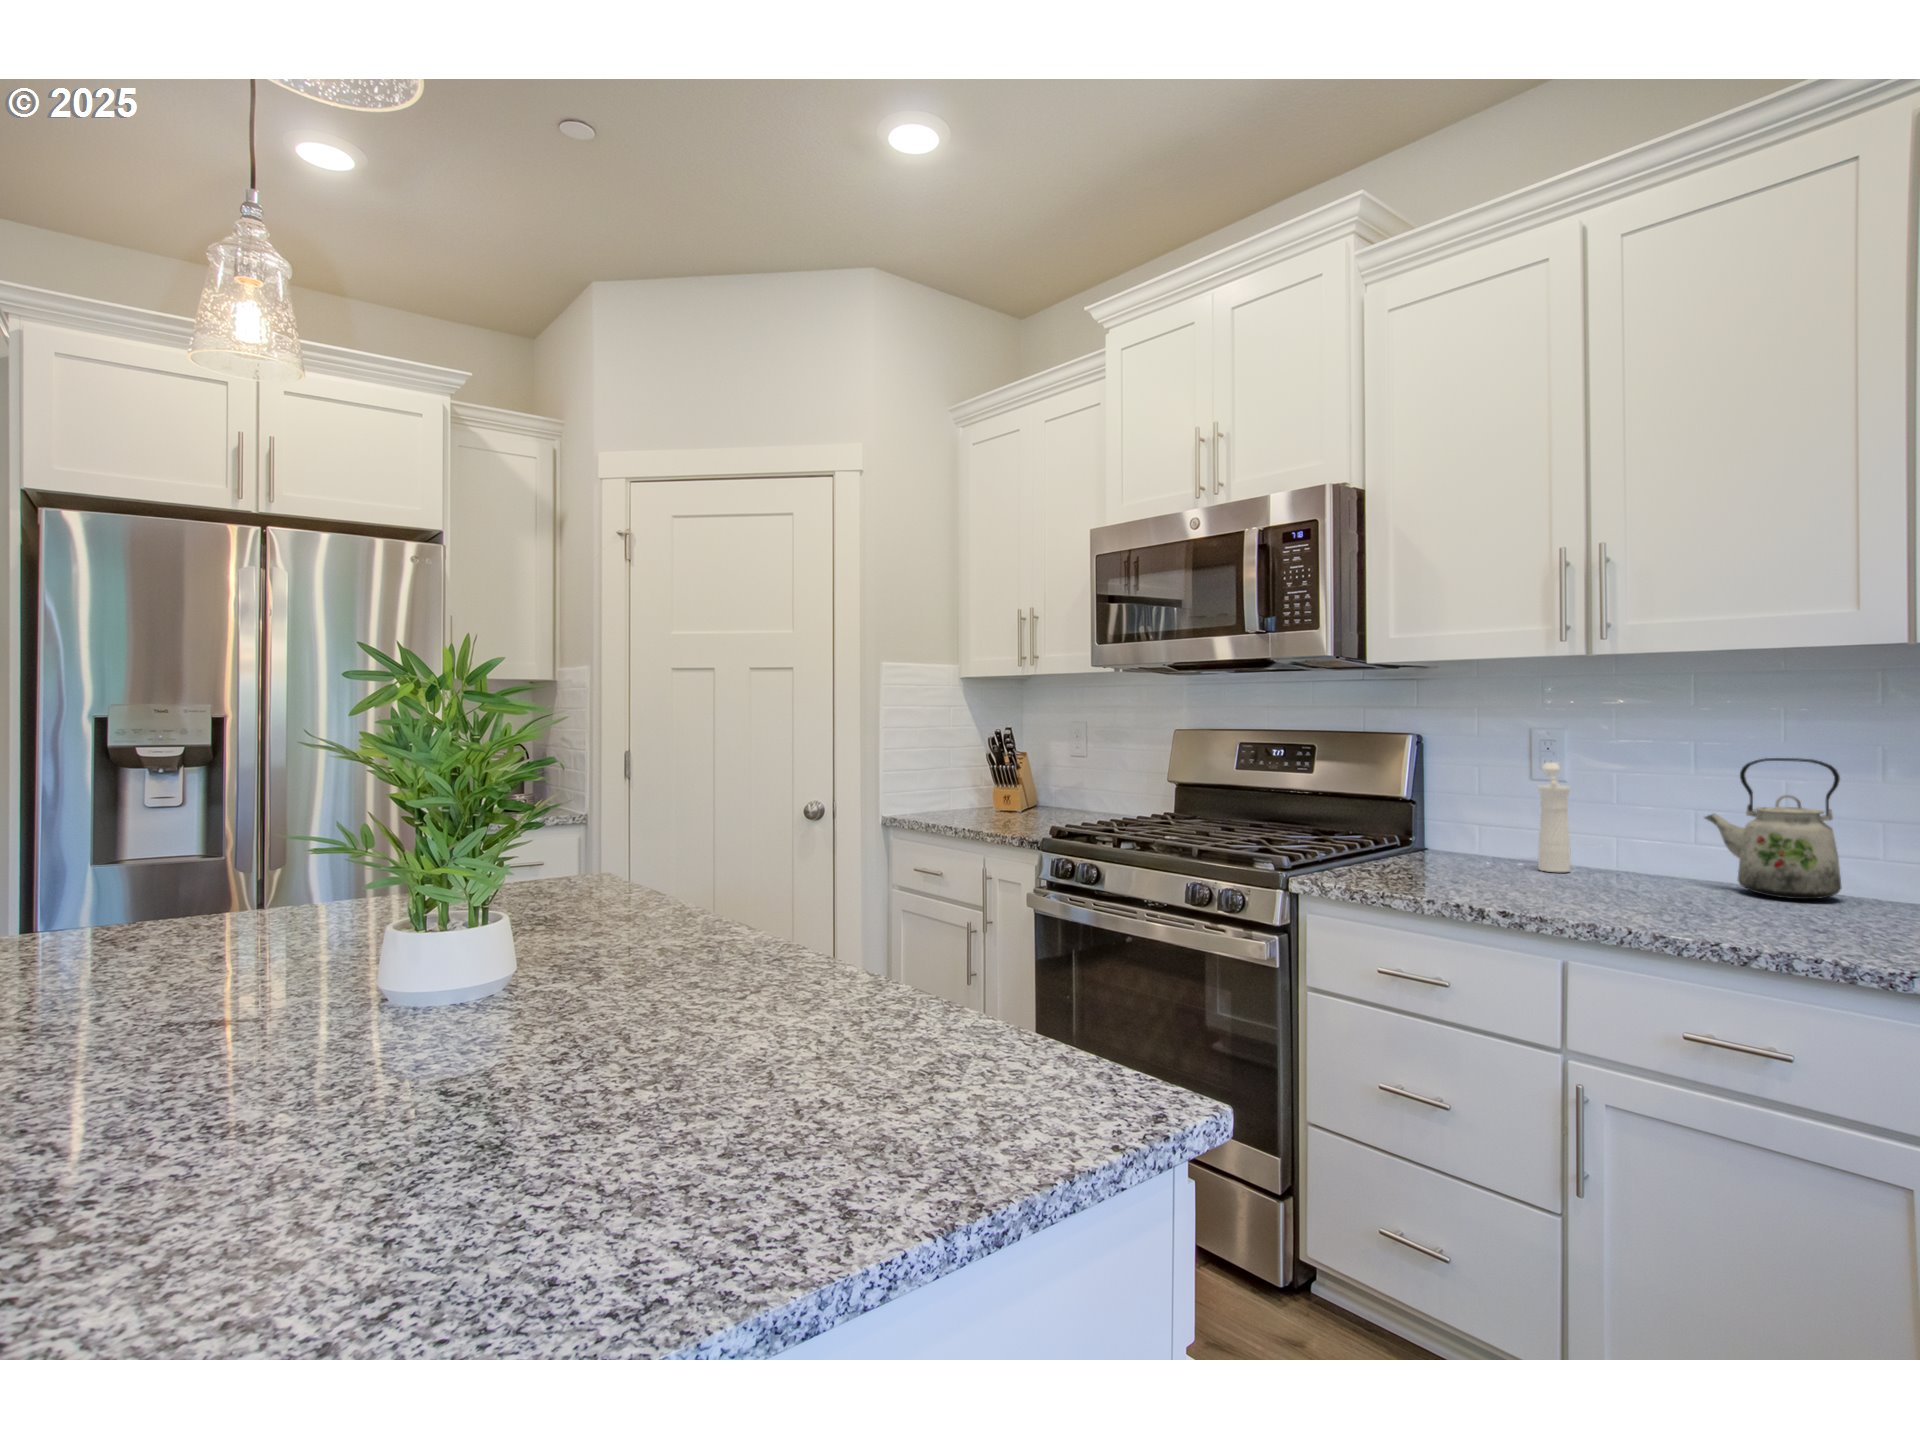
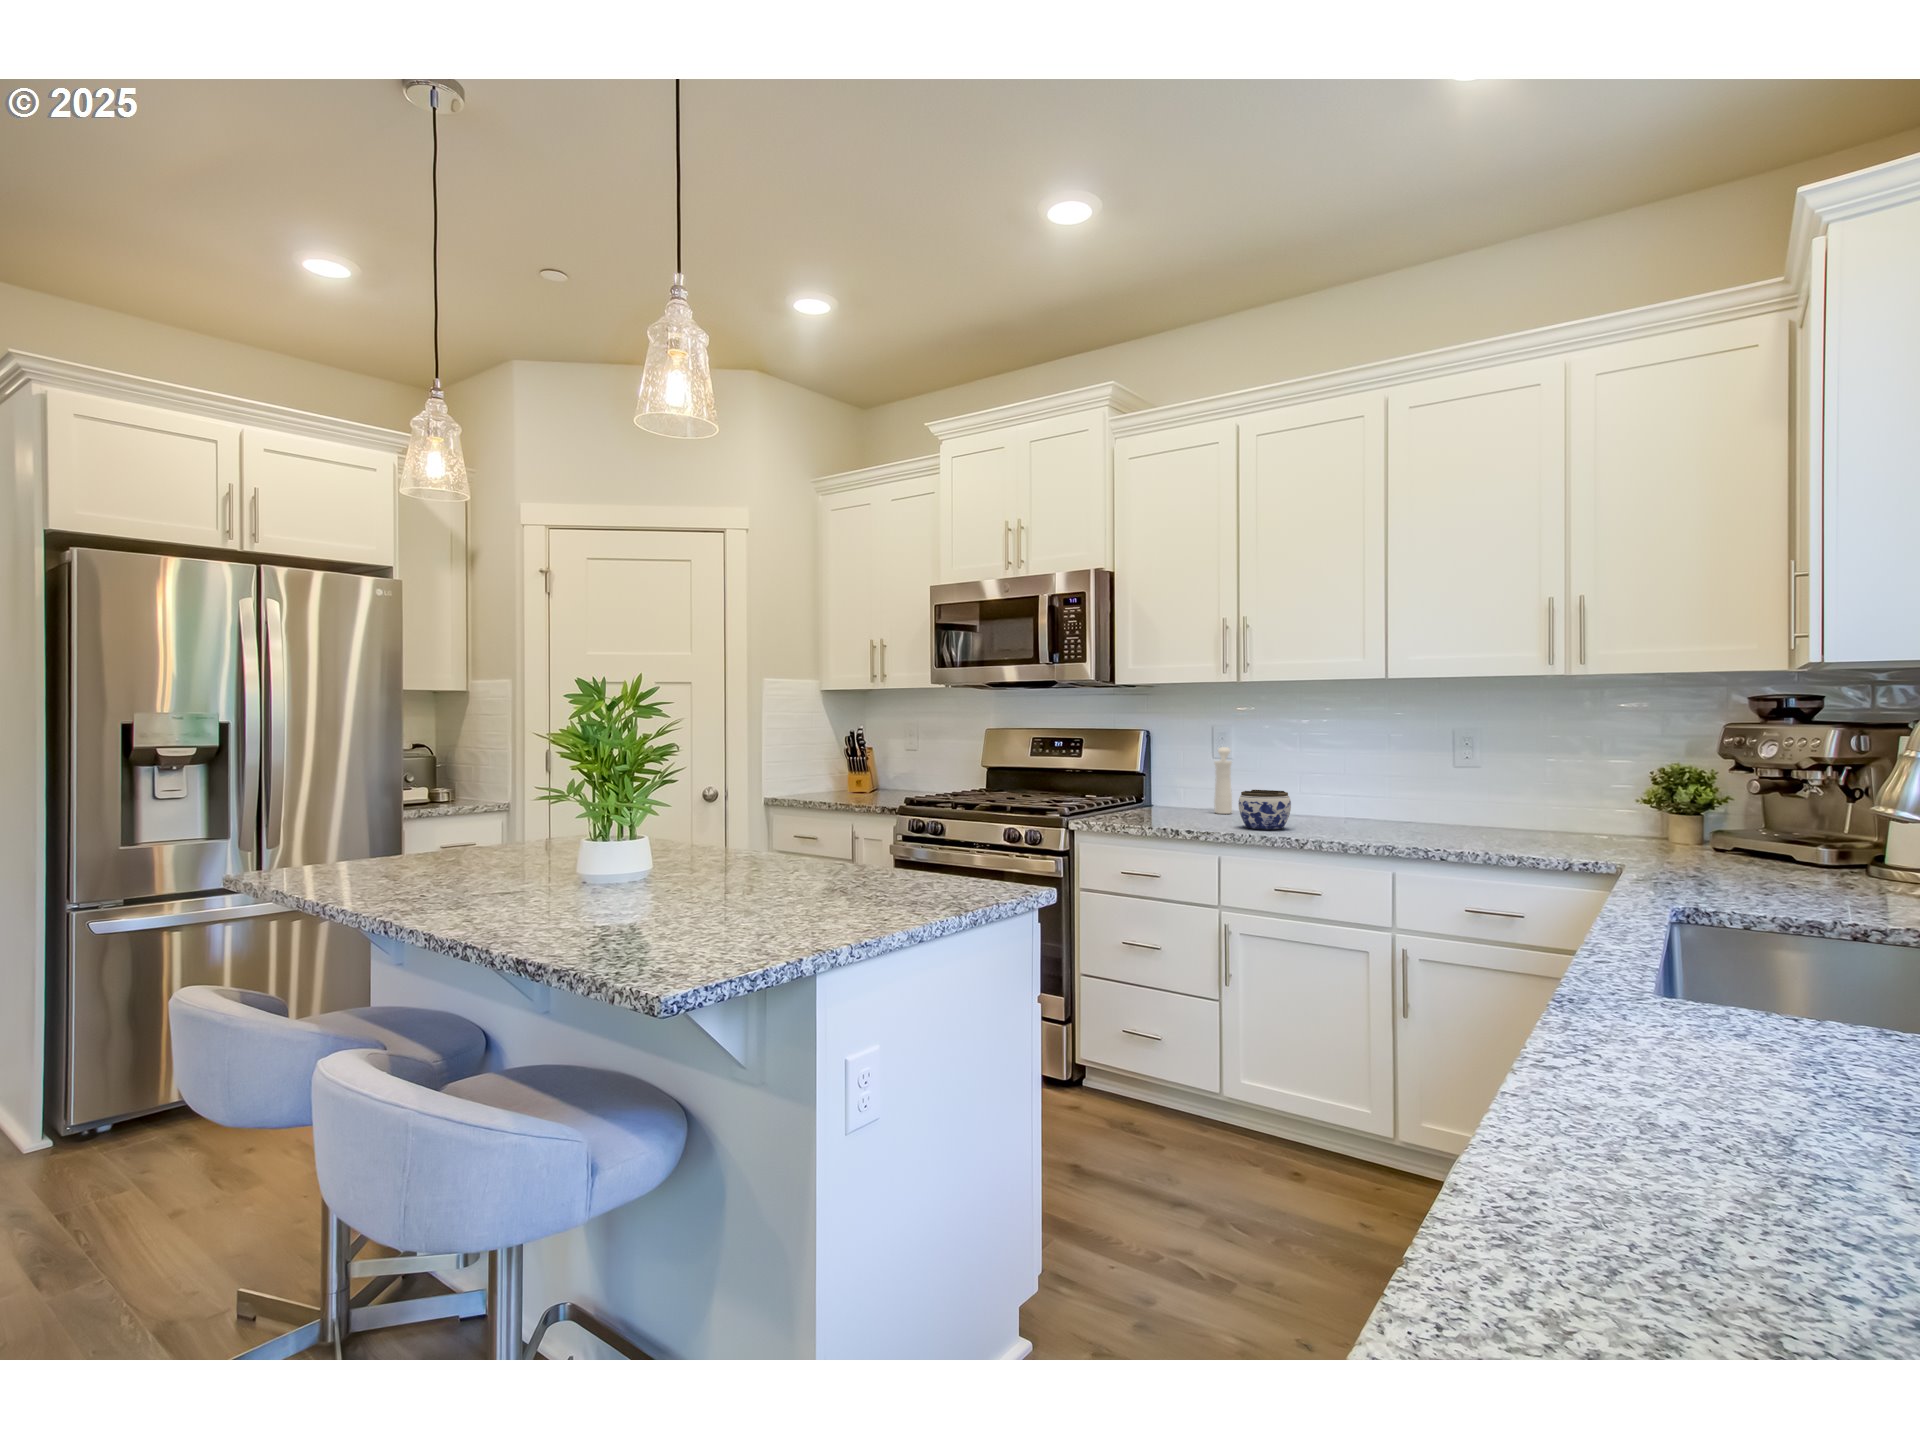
kettle: present [1705,758,1841,899] -> none [1300,742,1366,821]
jar: none [1597,842,1704,917] -> present [1238,790,1291,830]

